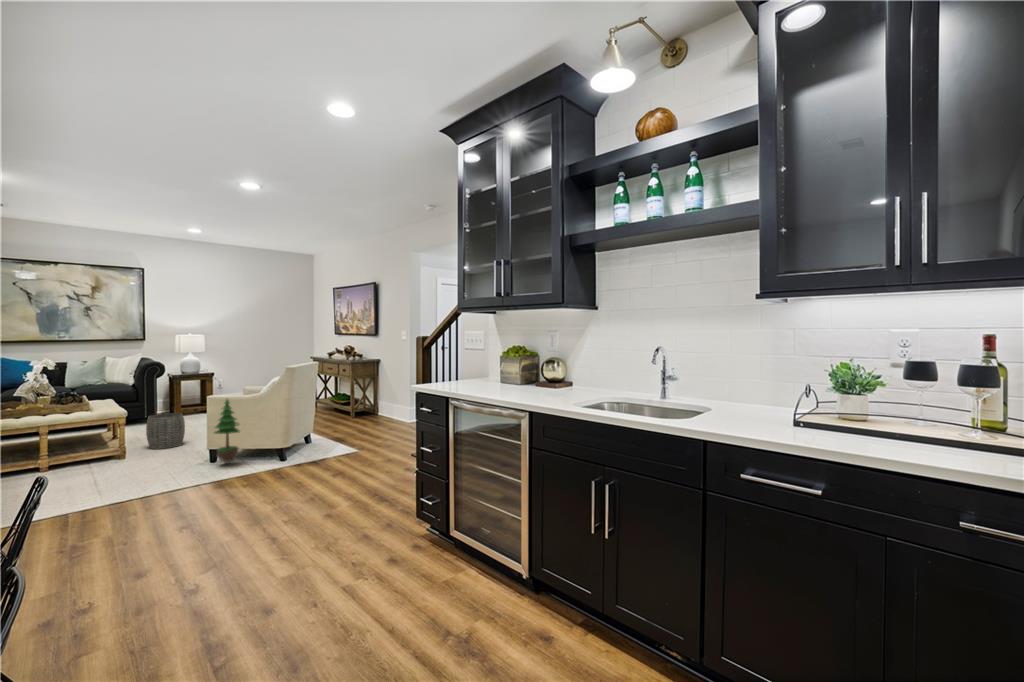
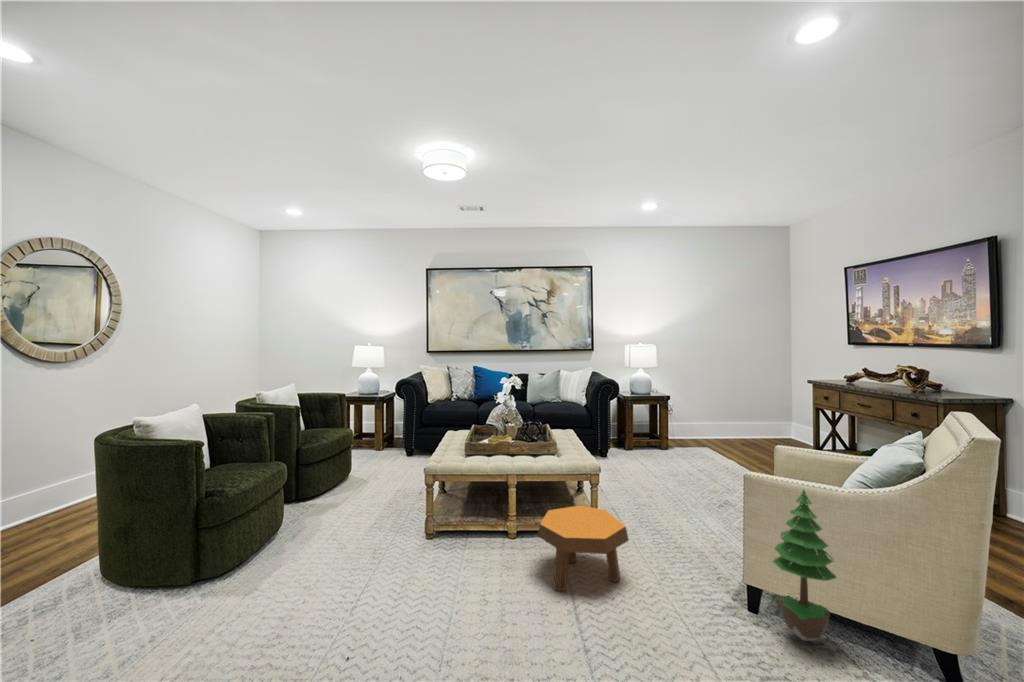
woven basket: present [146,413,185,449] -> none [620,465,670,528]
footstool: none [67,434,138,479] -> present [538,506,629,592]

